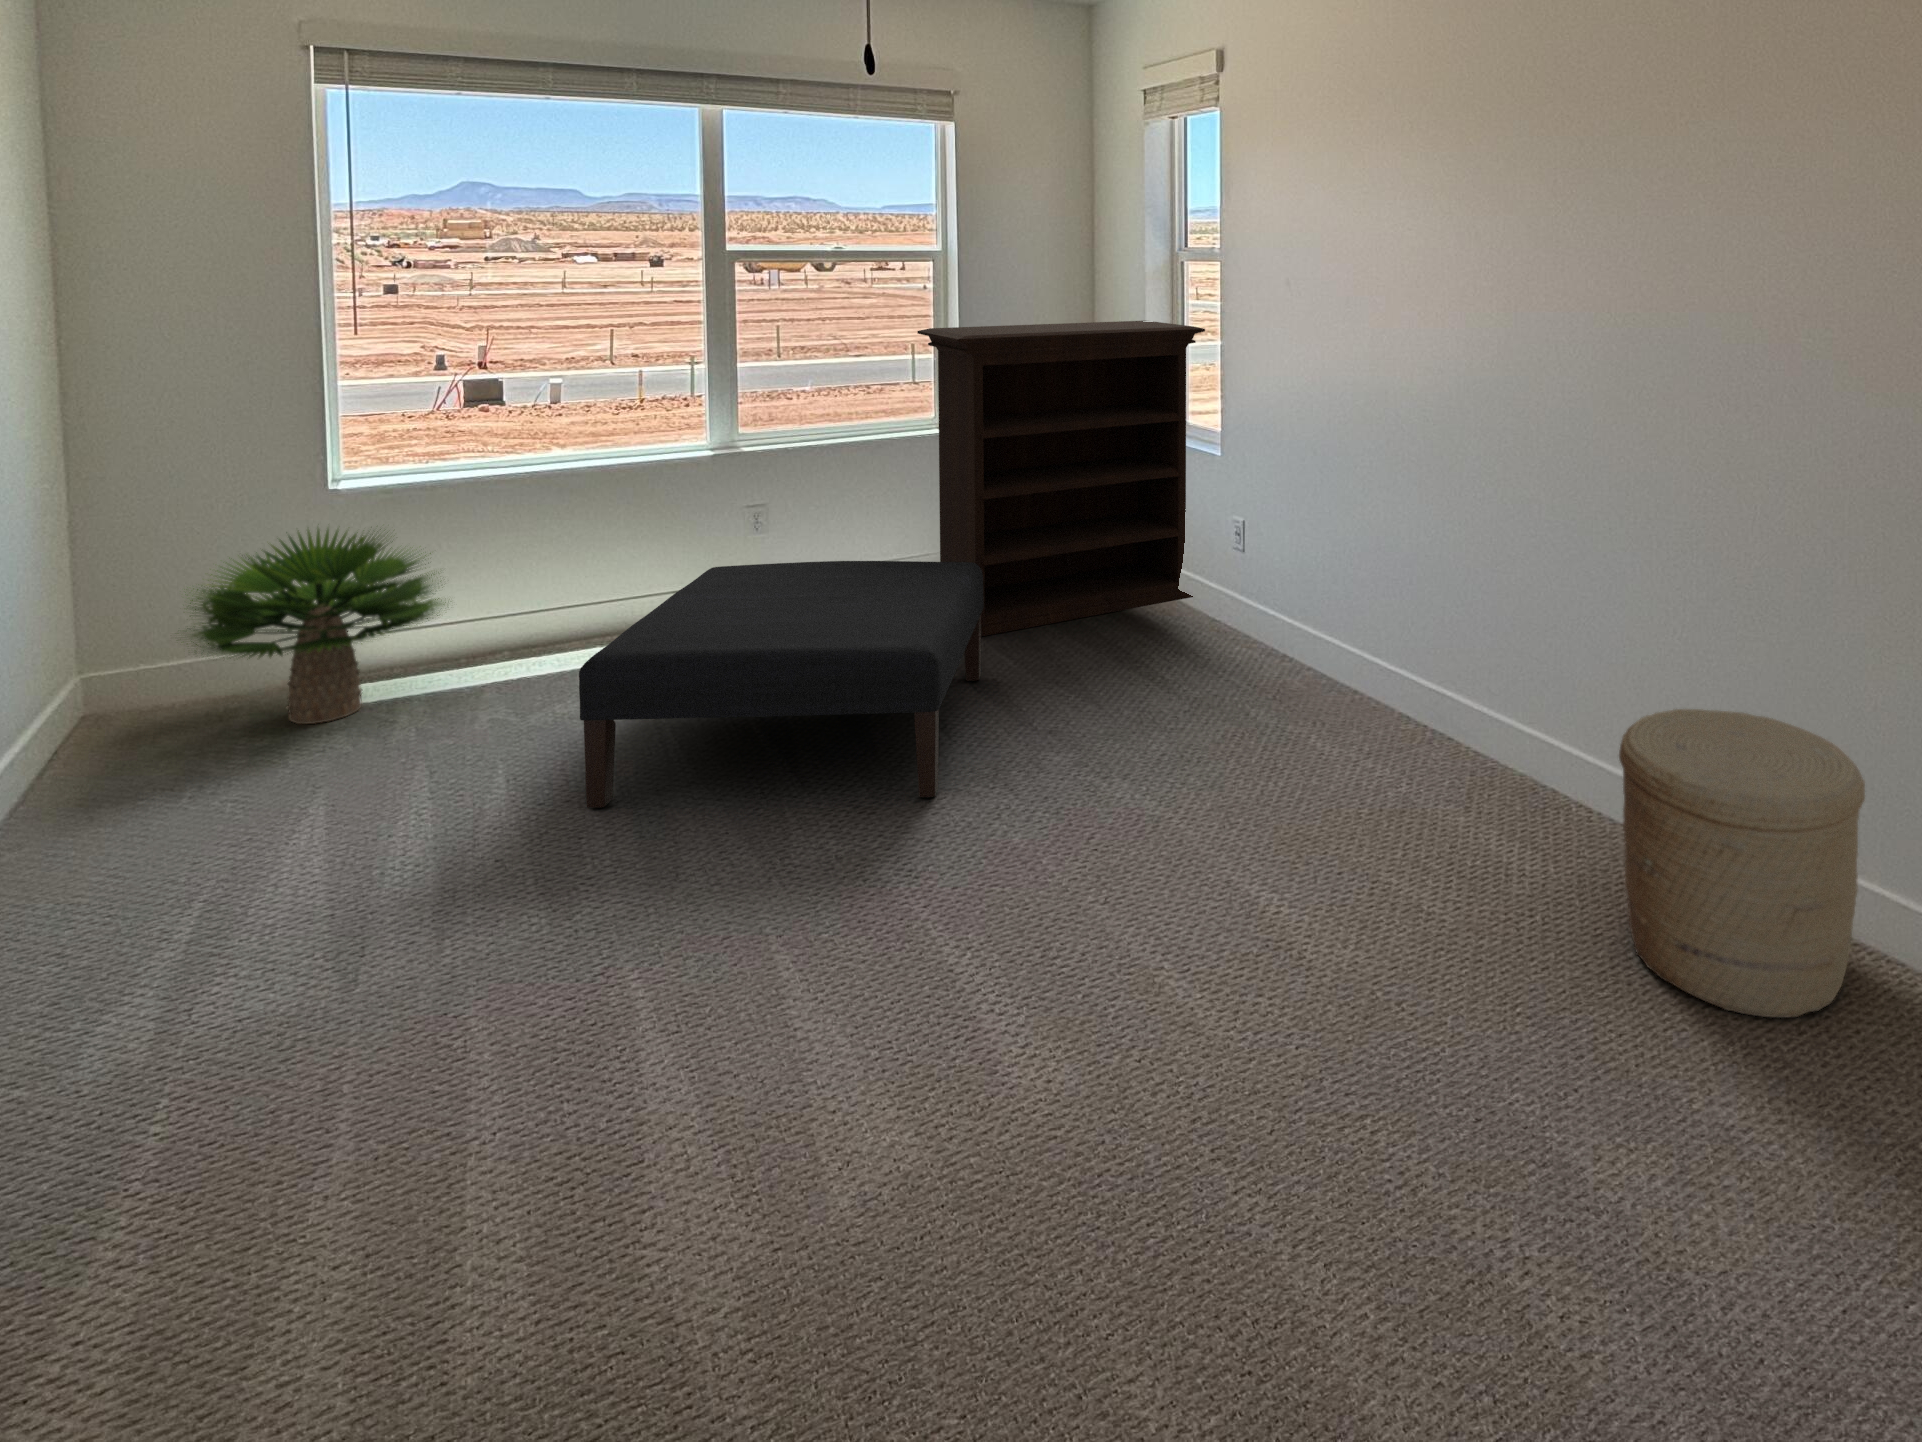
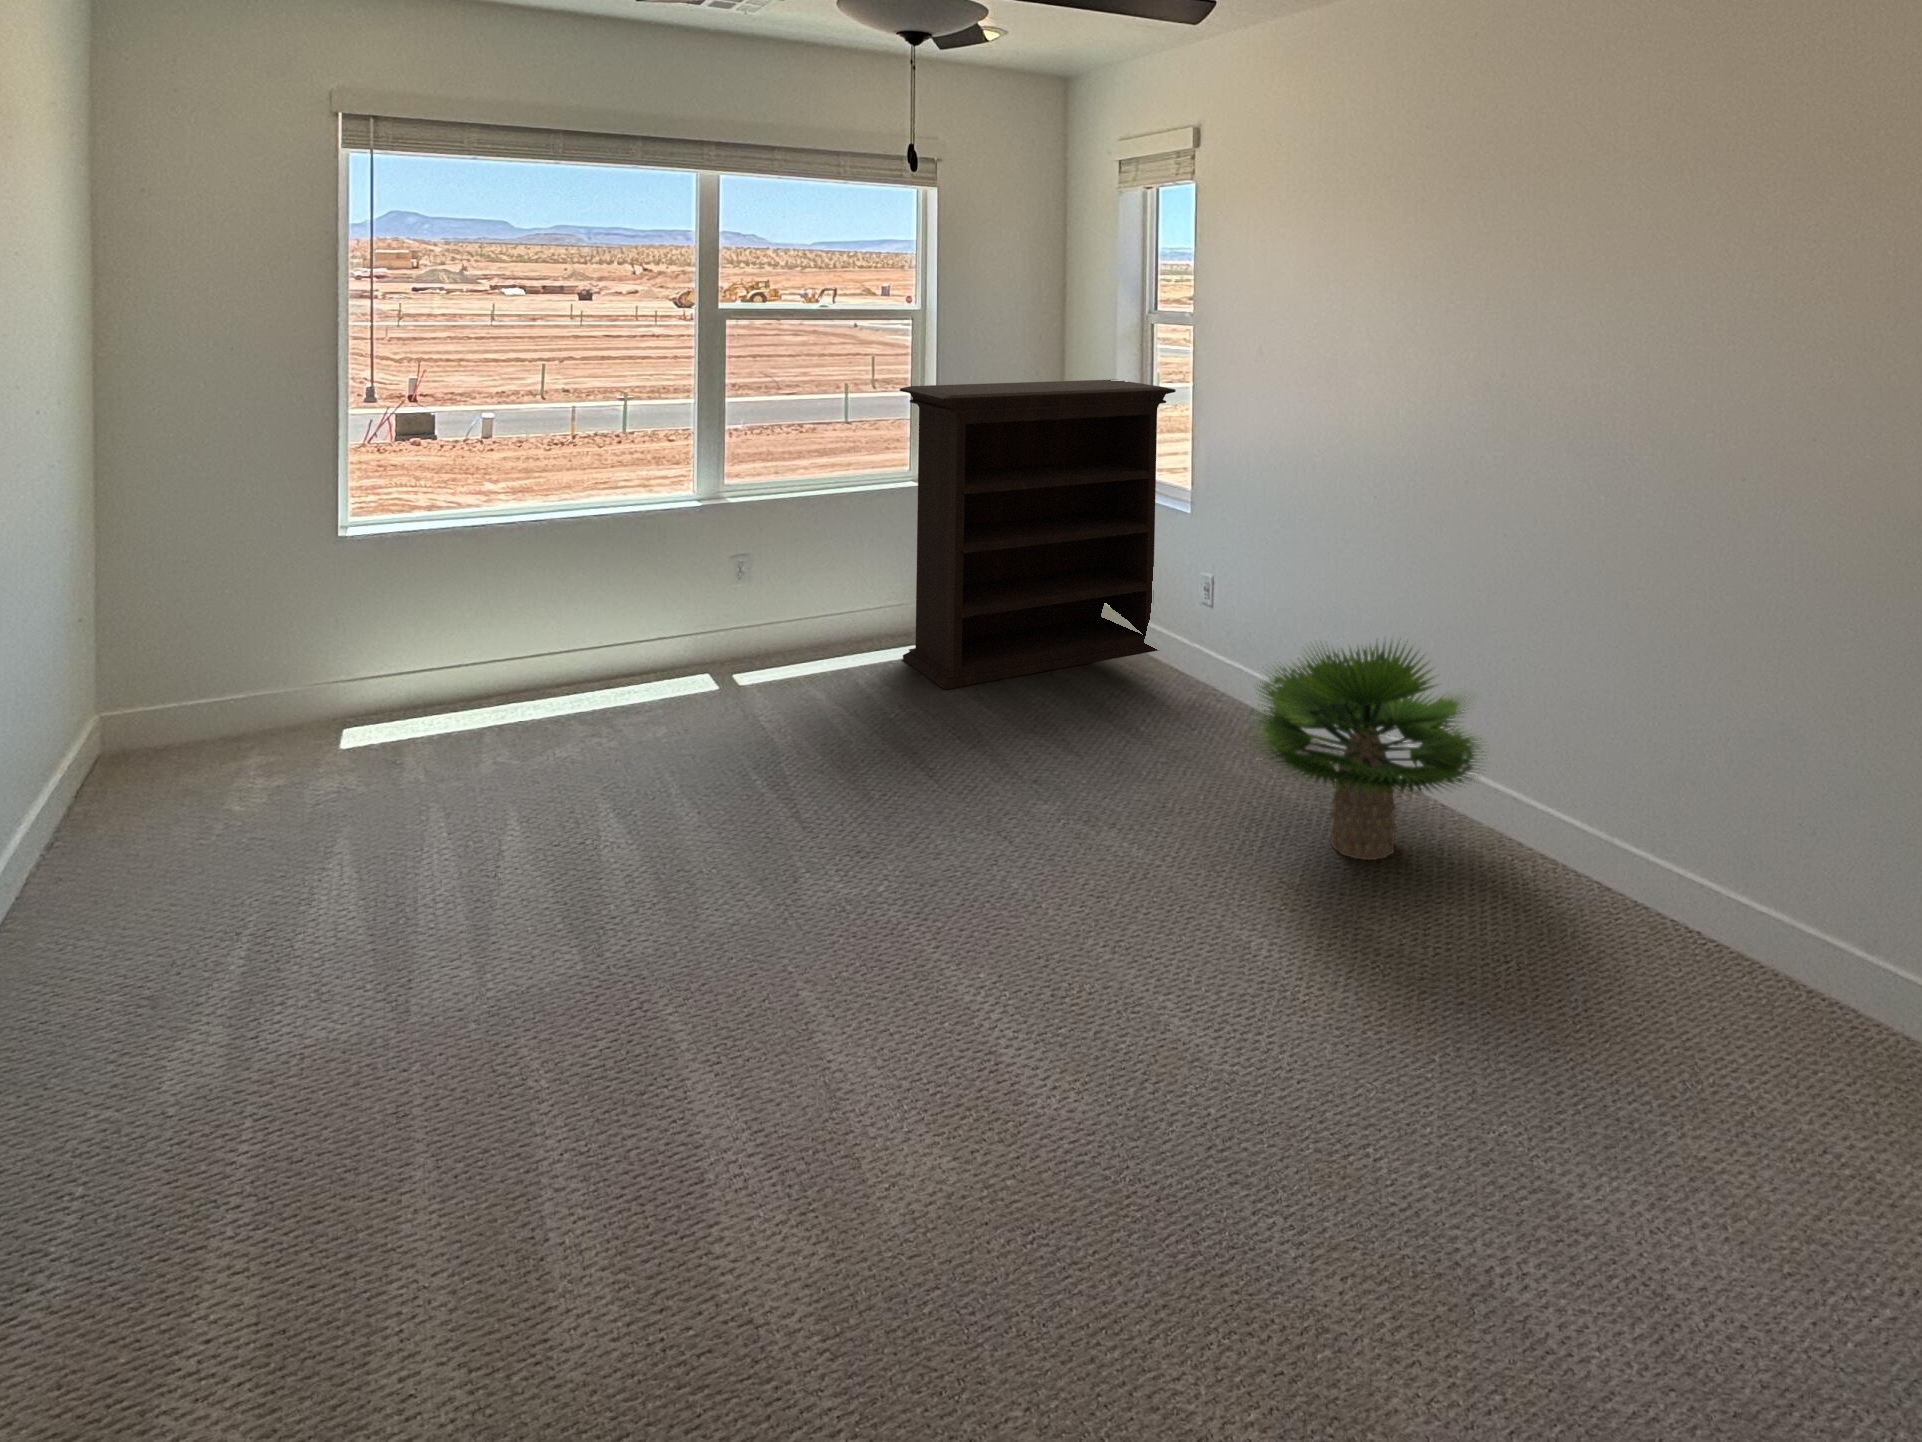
potted plant: present [190,529,446,724] -> present [1251,641,1485,860]
ottoman: present [579,561,984,808] -> none [598,613,967,851]
woven basket: present [1619,709,1865,1018] -> none [1592,767,1822,1060]

